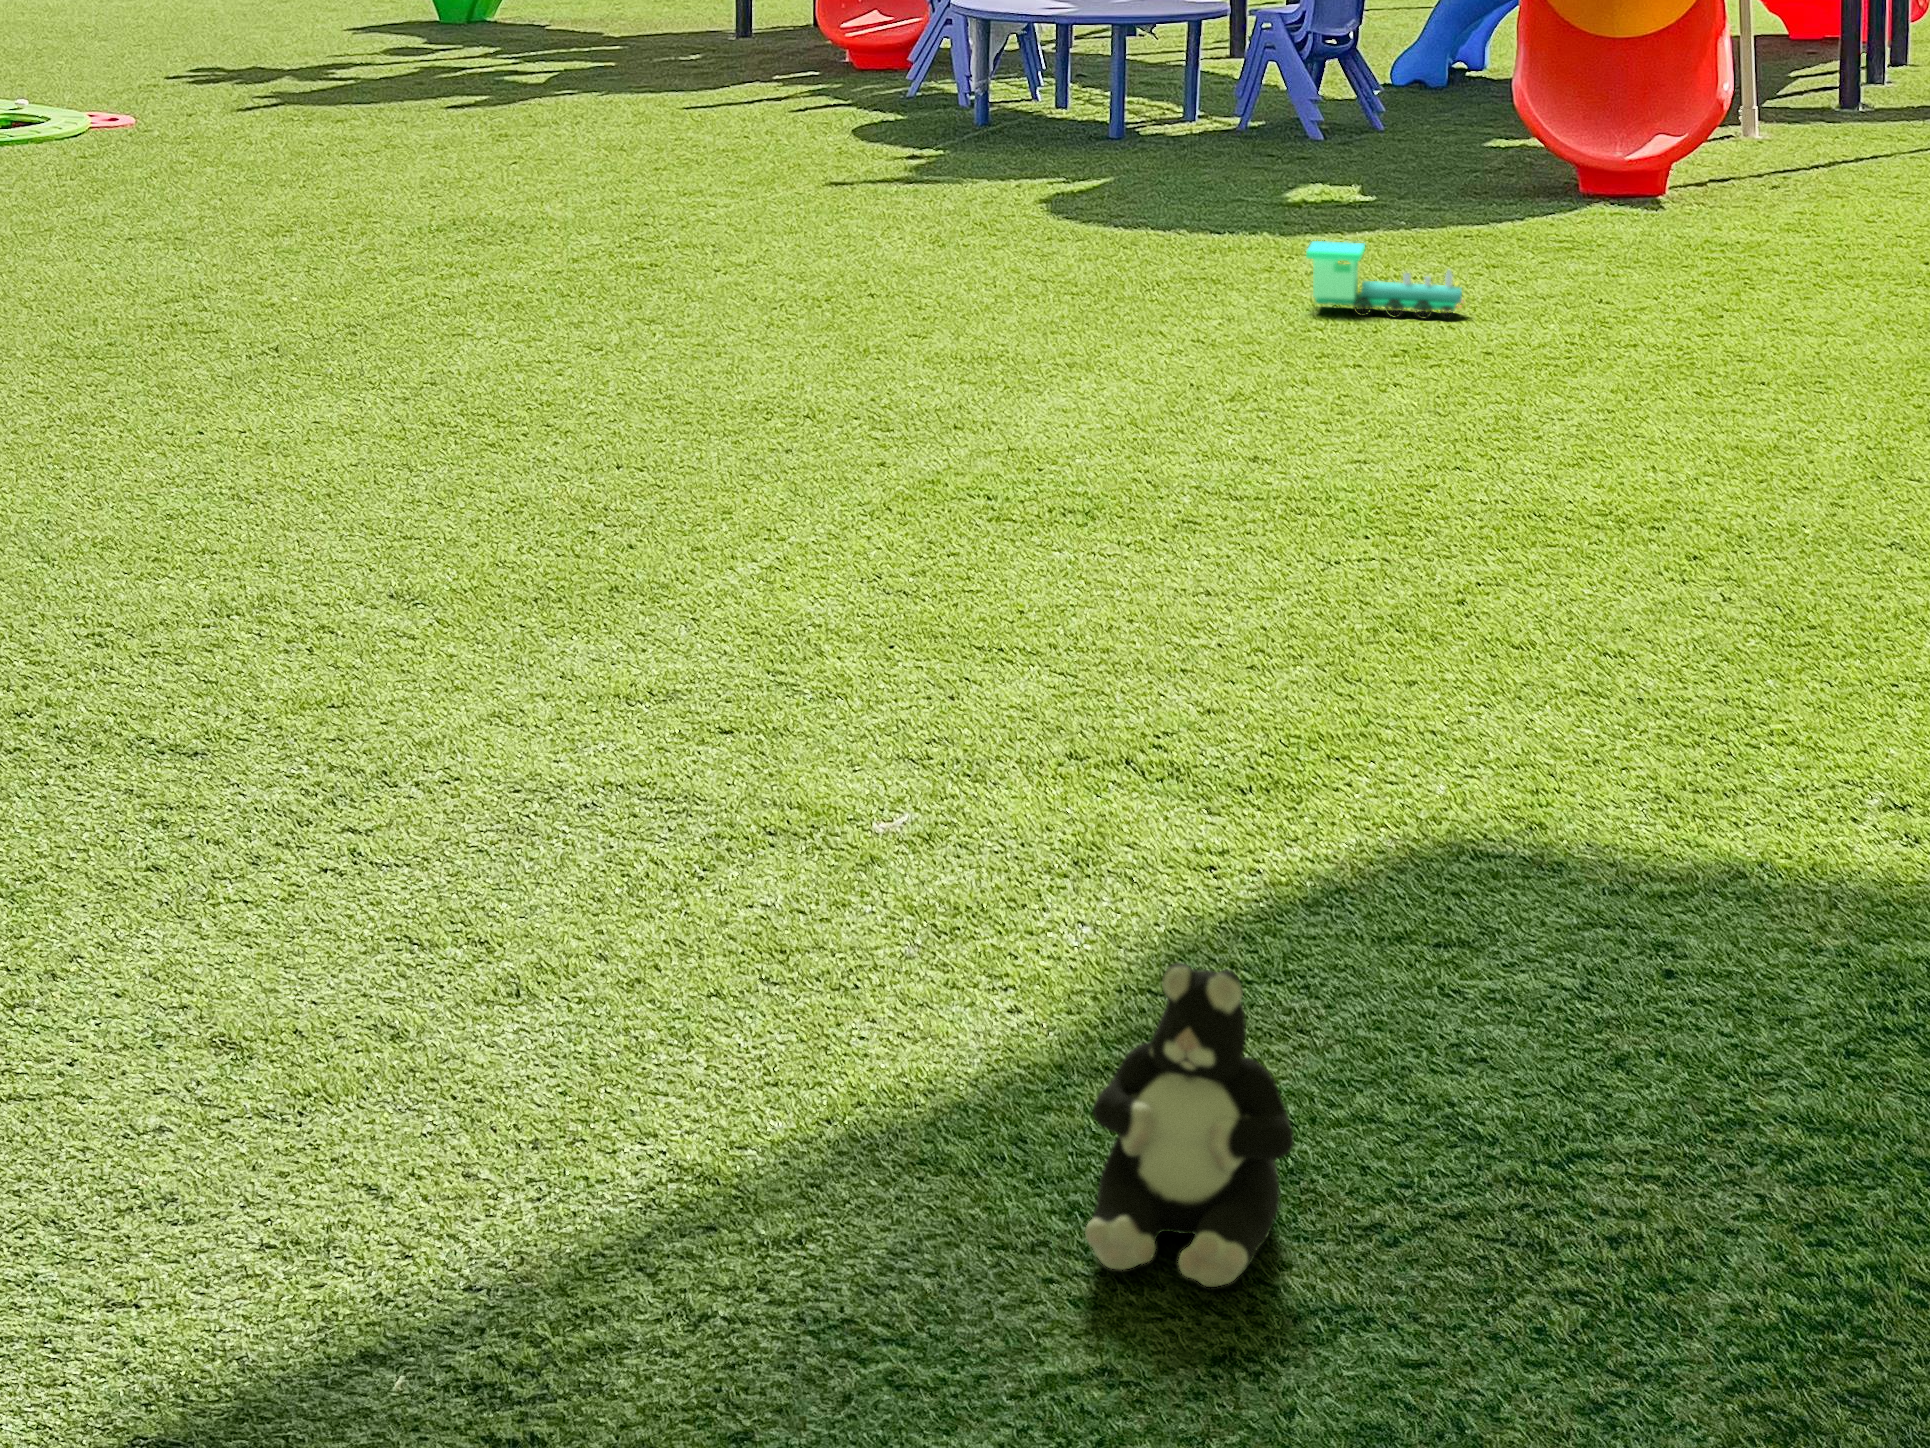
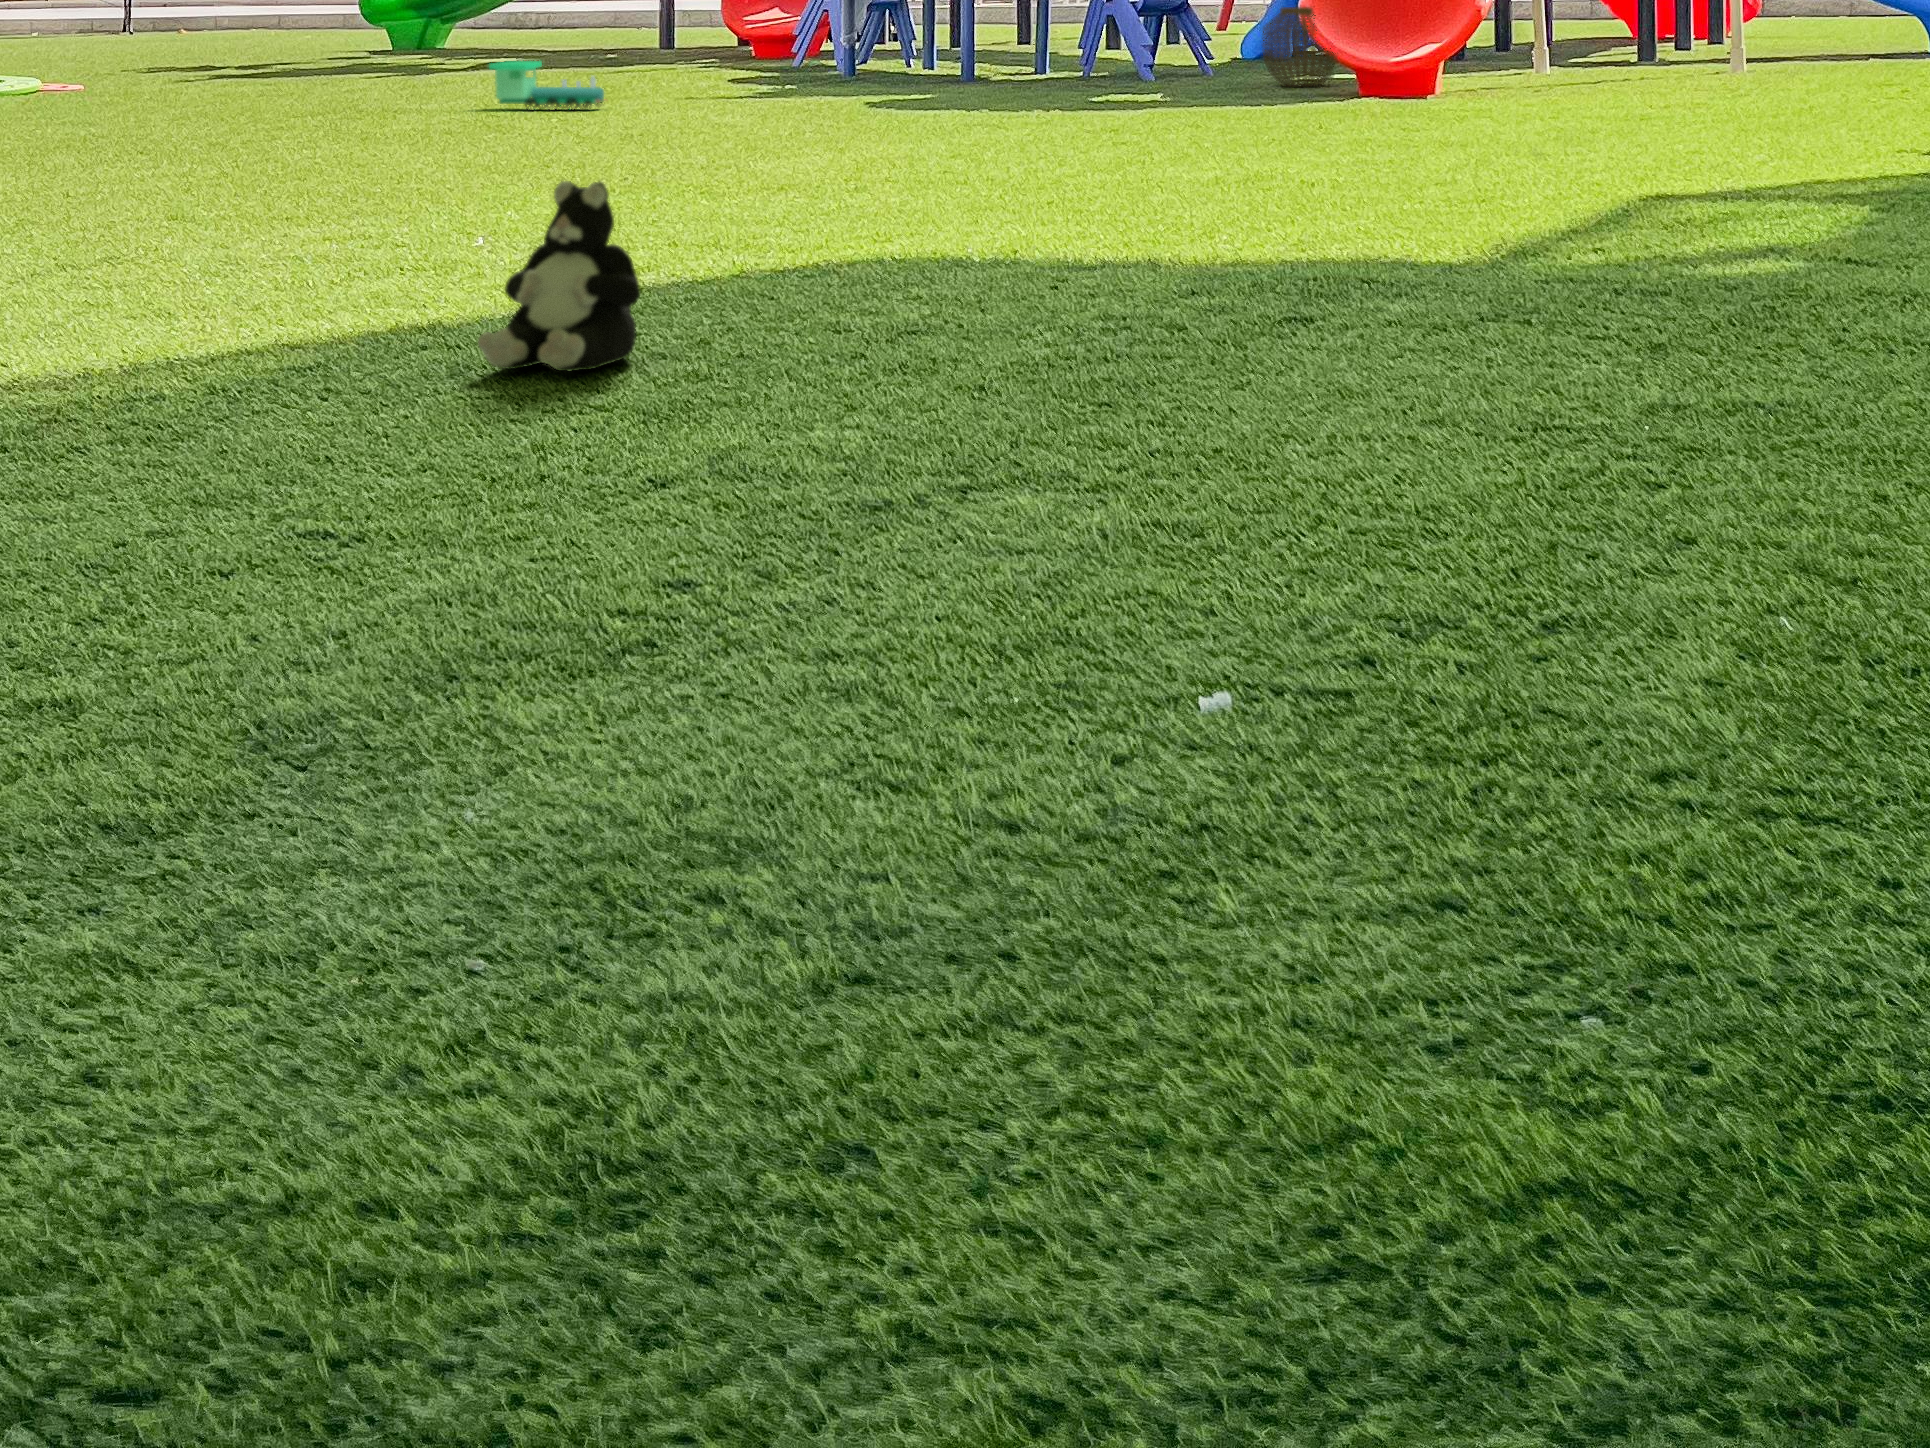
woven basket: none [1473,87,1559,181] -> present [1262,7,1337,87]
toy train: present [1306,241,1463,318] -> present [489,61,606,110]

